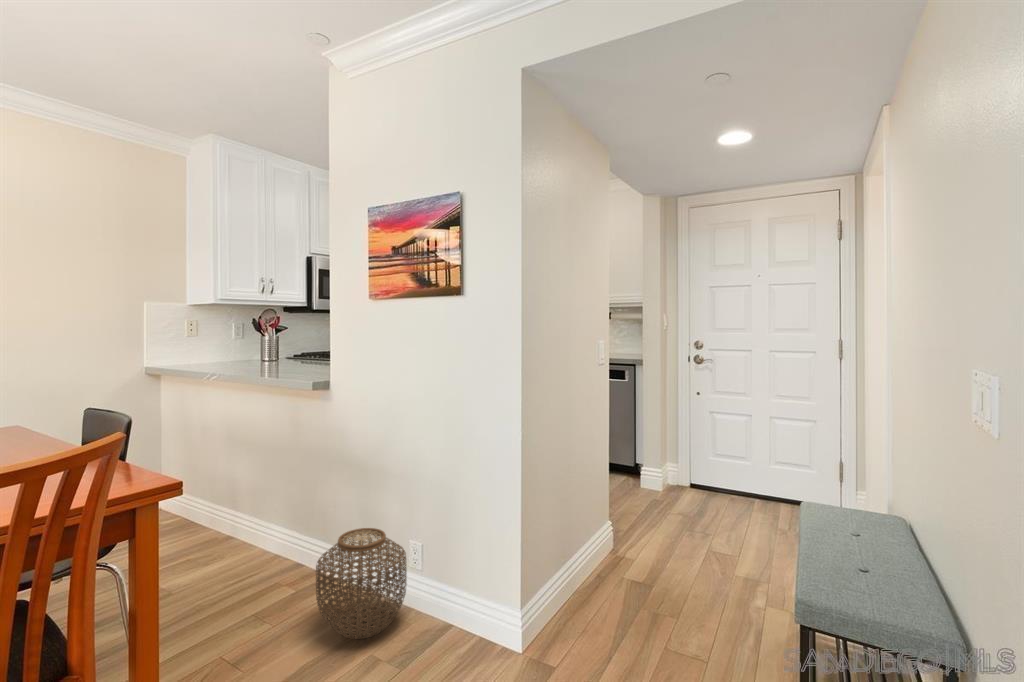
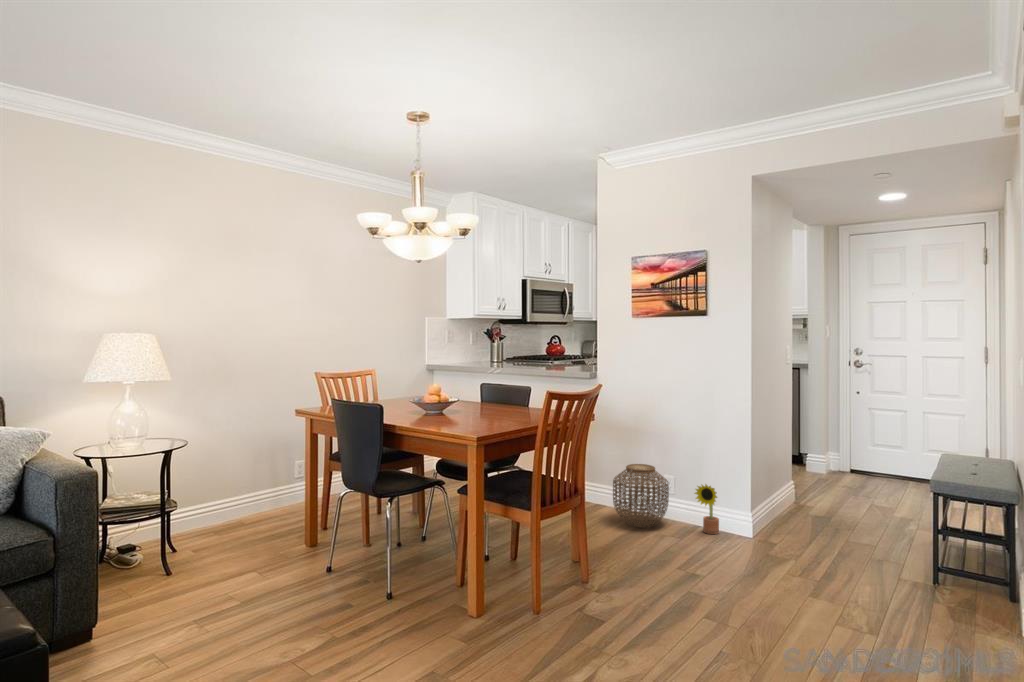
decorative plant: none [433,570,476,649] -> present [695,484,719,534]

